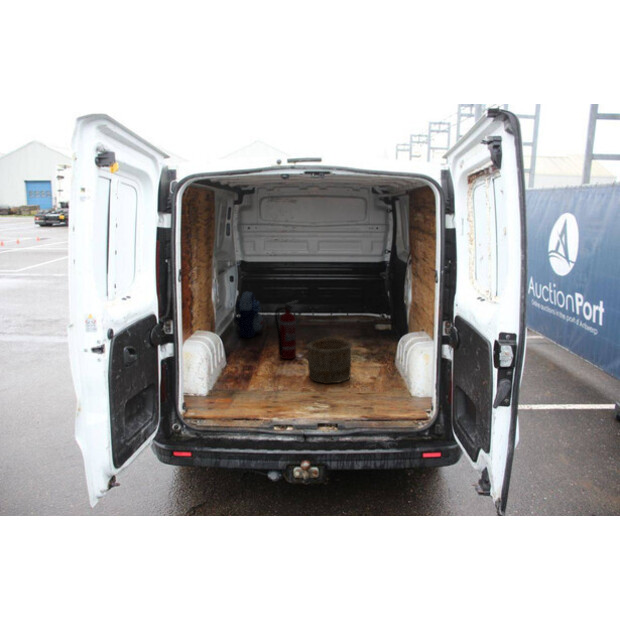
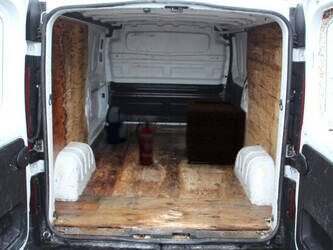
wooden crate: none [337,280,411,358] -> present [185,100,247,164]
wooden bucket: present [307,338,352,383] -> none [162,150,200,190]

